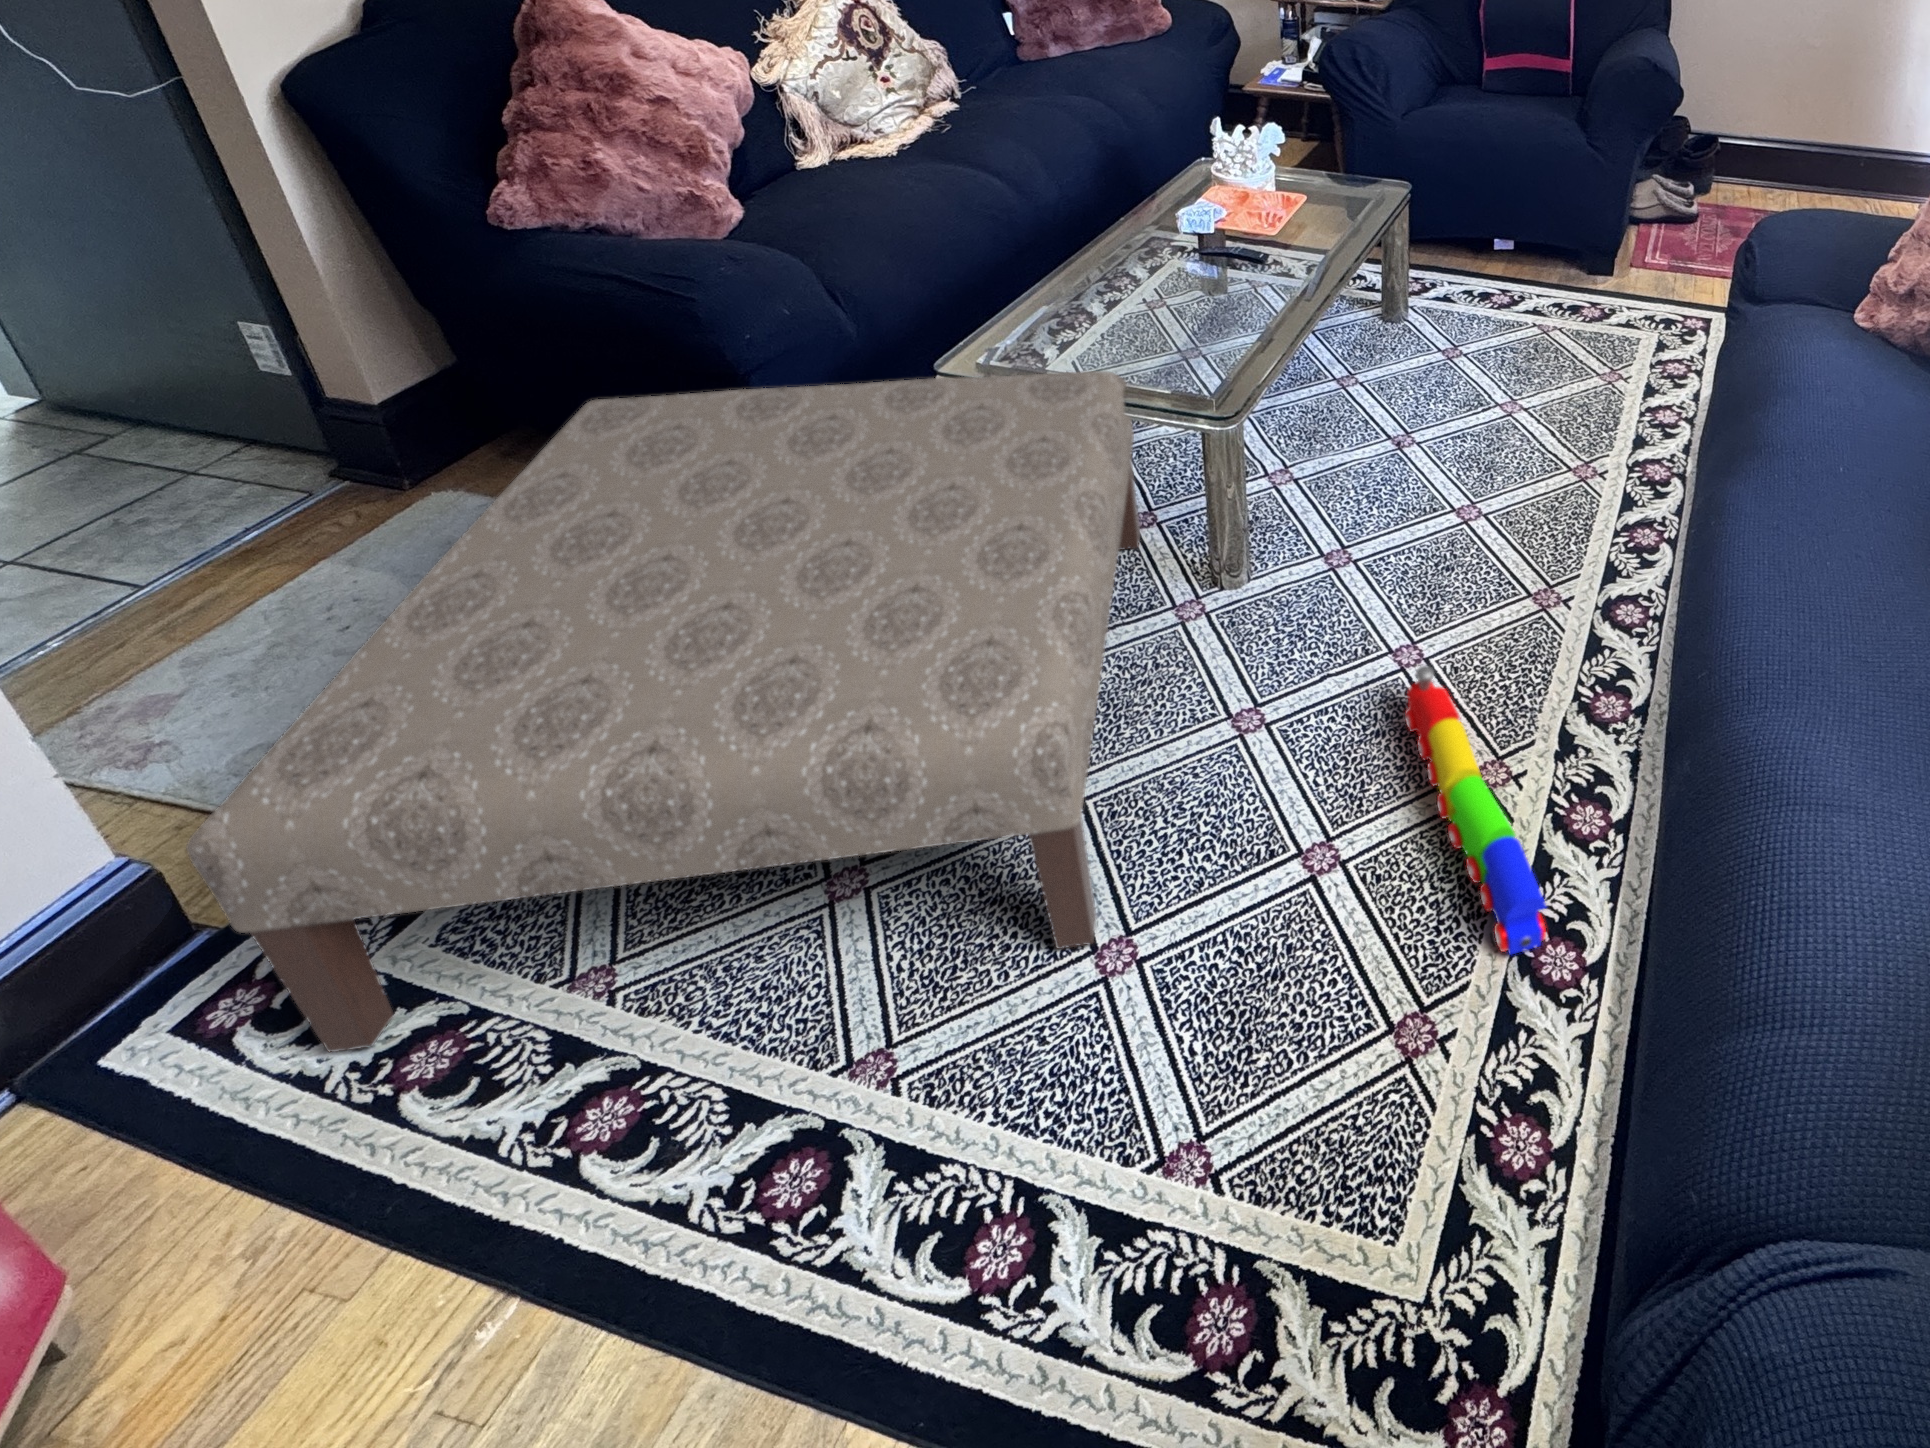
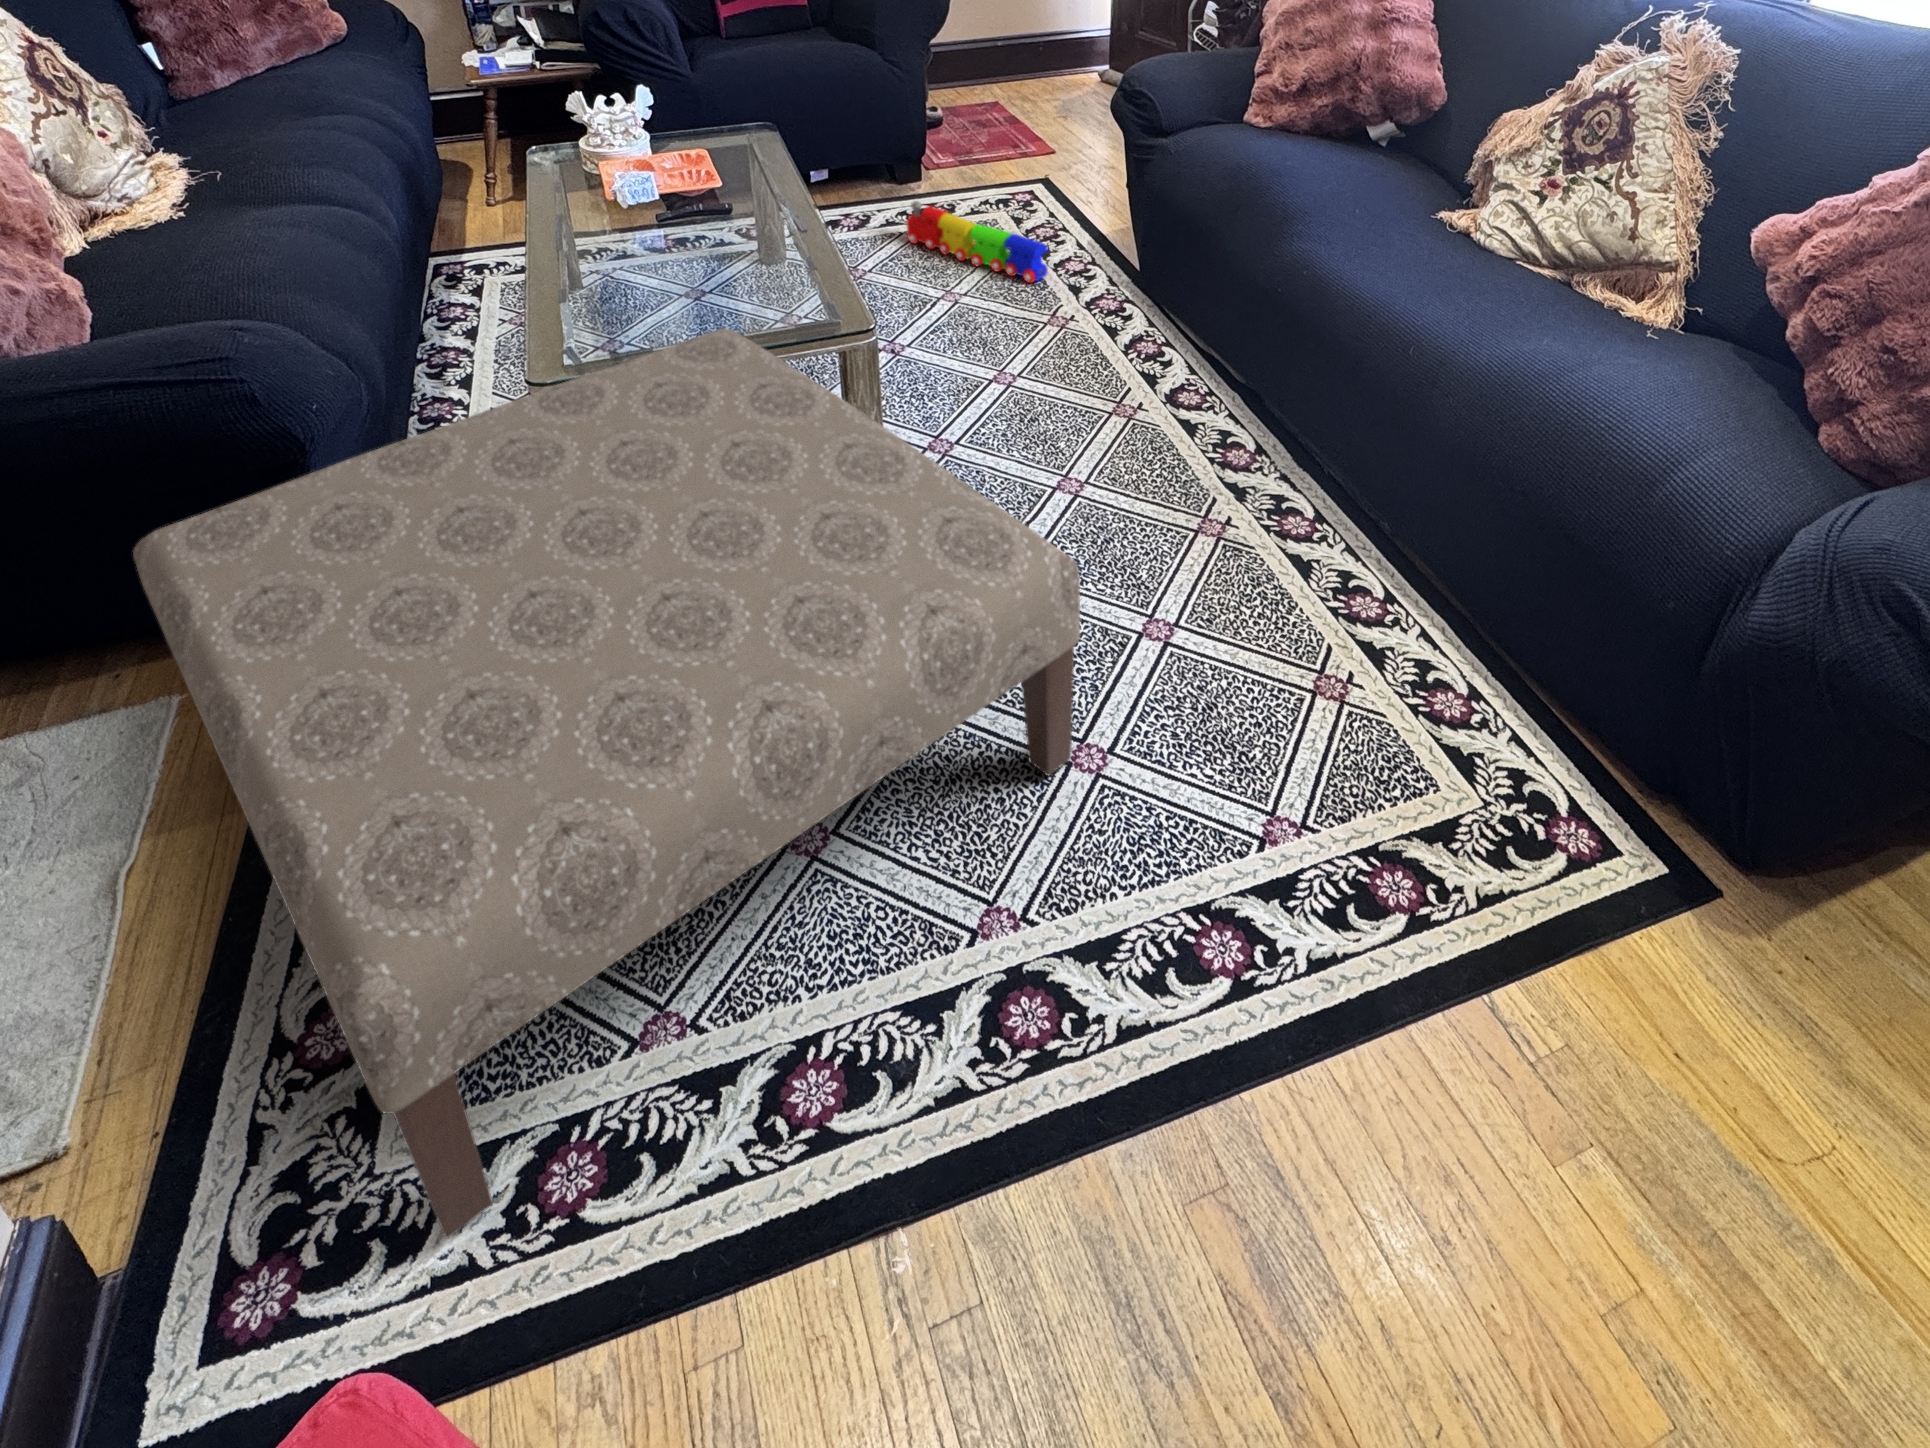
toy train: present [1405,666,1547,954] -> present [907,202,1048,283]

